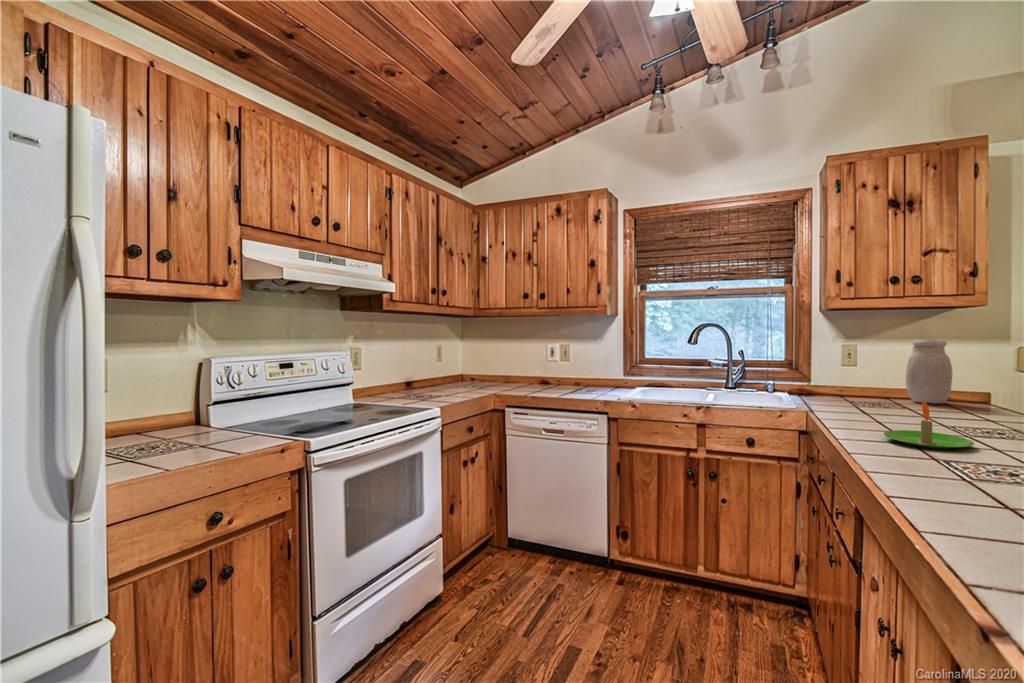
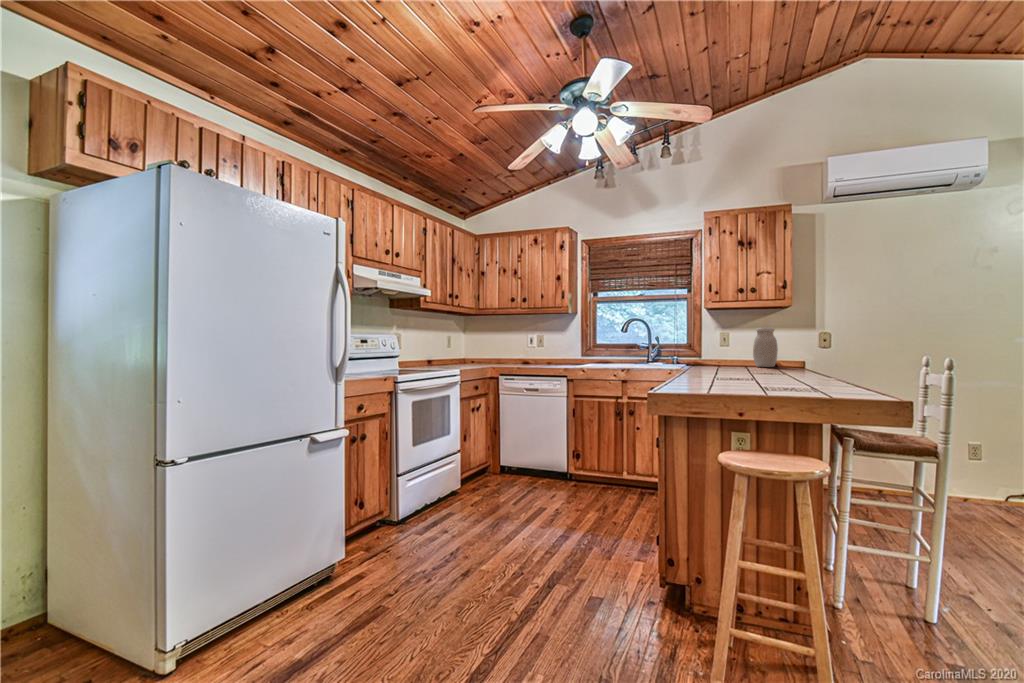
candle: present [883,400,974,449] -> none [706,354,745,378]

